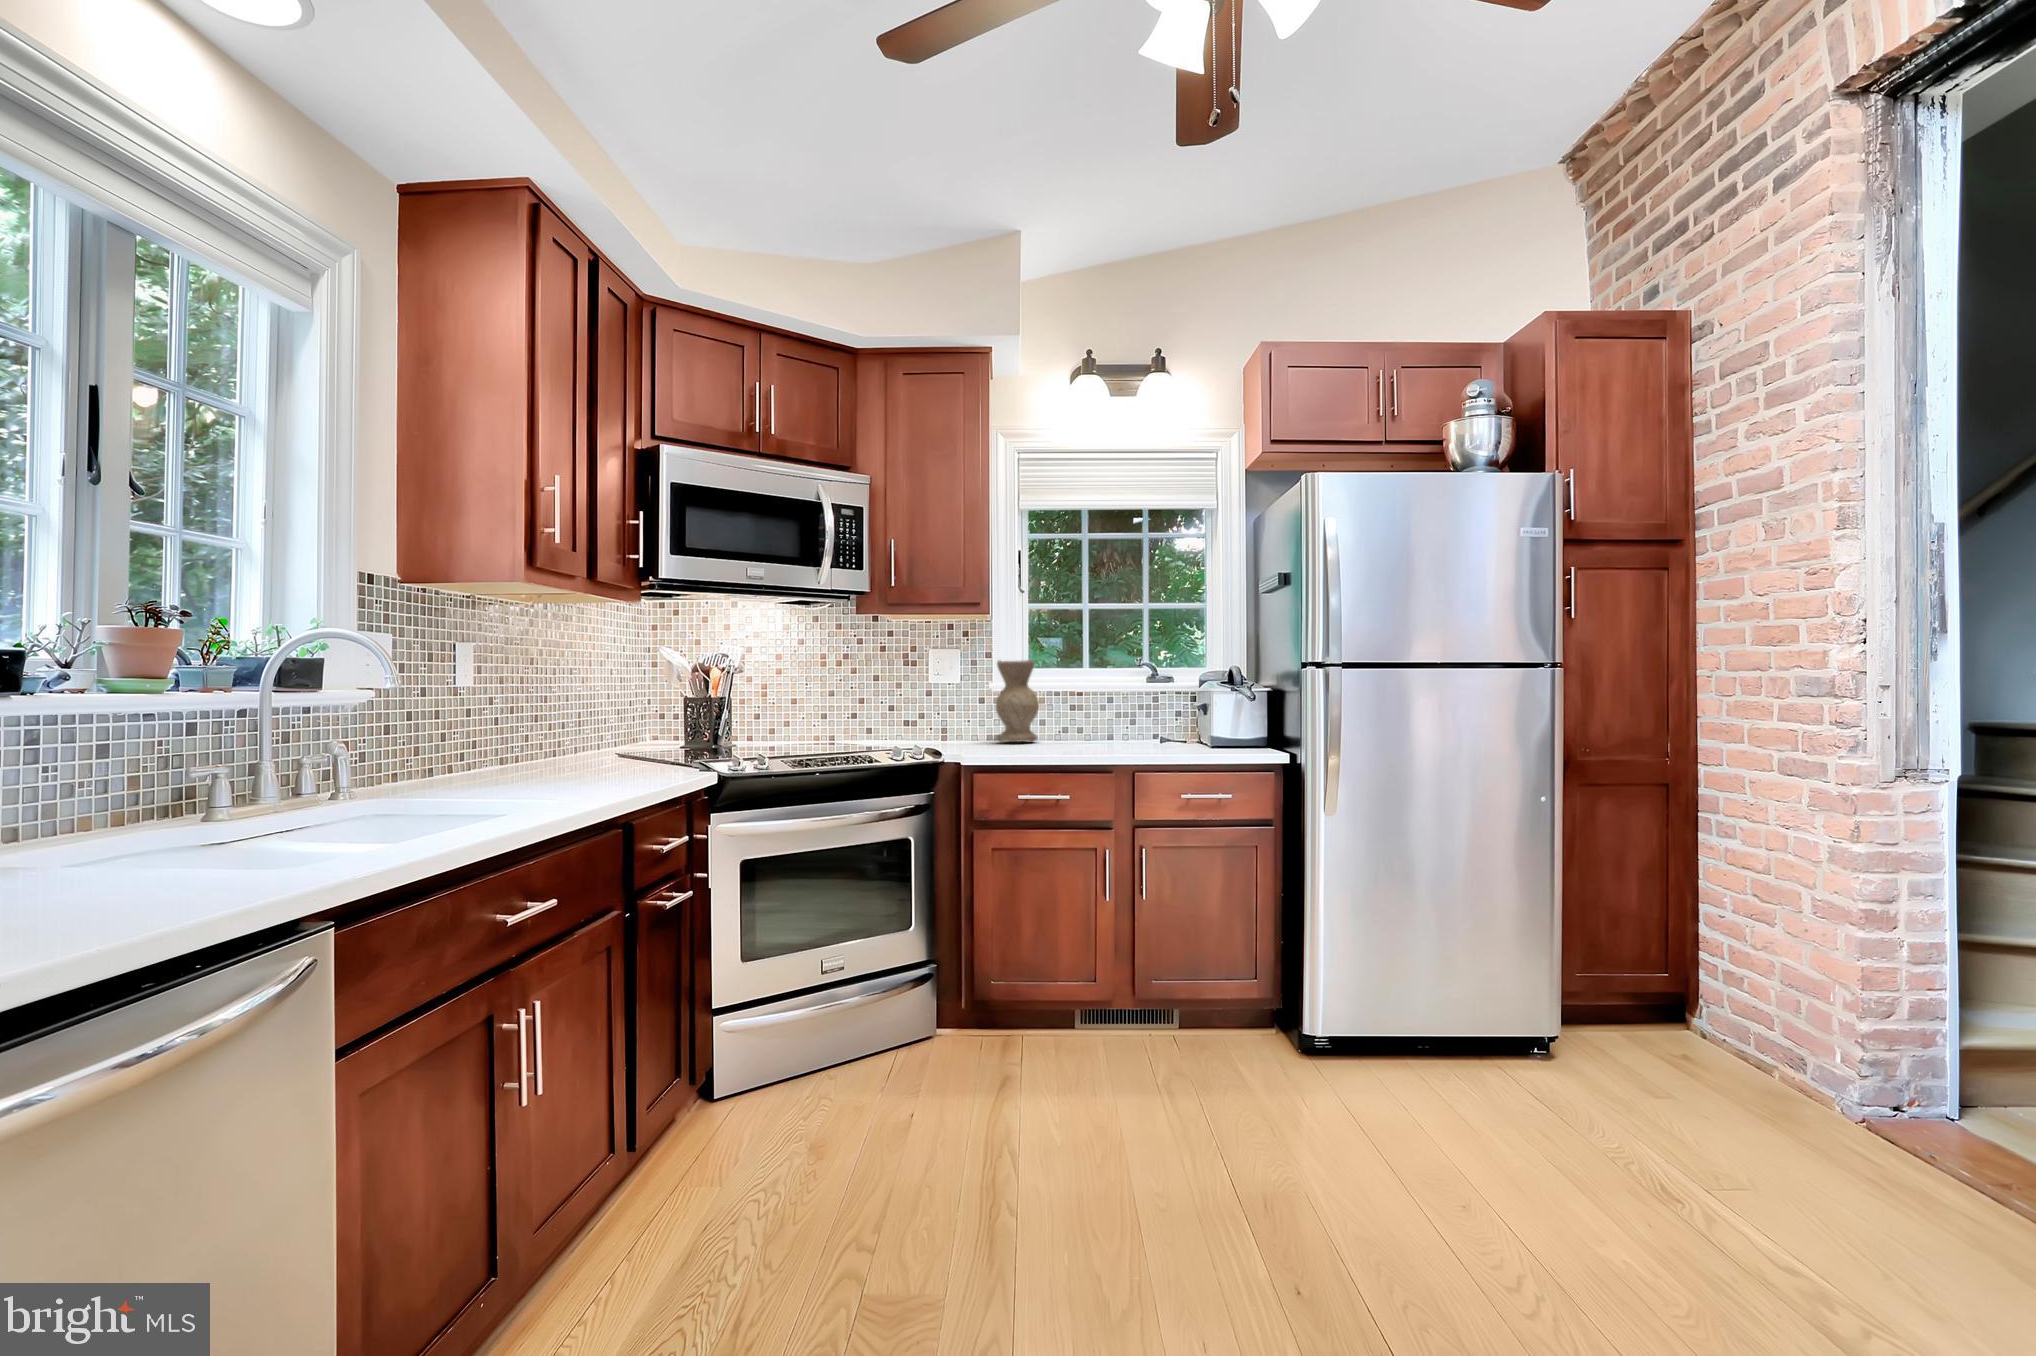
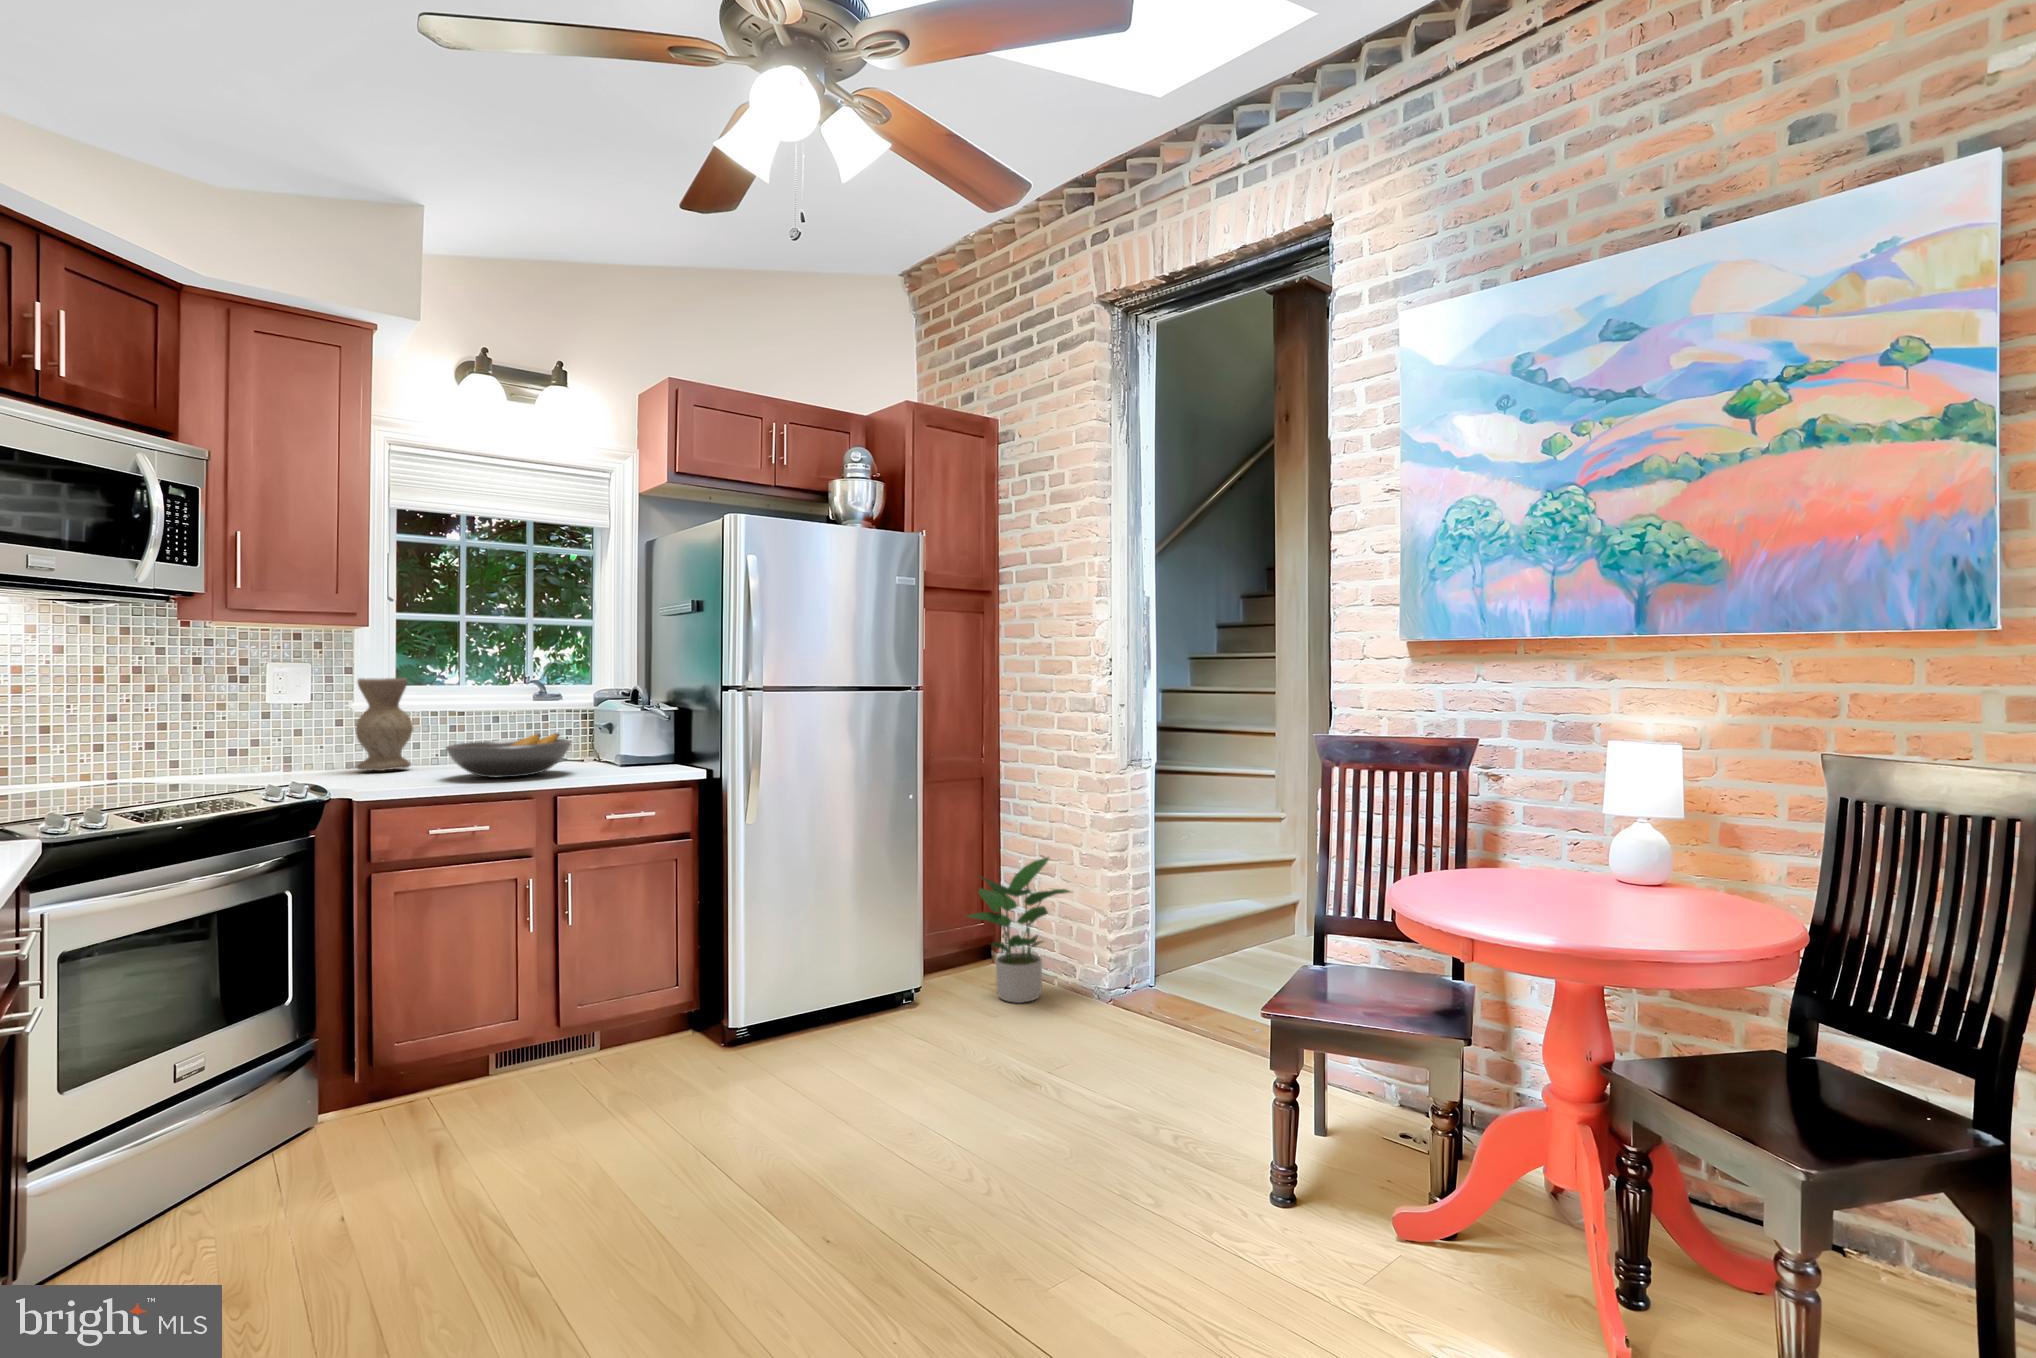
fruit bowl: none [1046,711,1155,751] -> present [446,733,571,778]
potted plant: none [1619,900,1799,1095] -> present [967,857,1071,1003]

